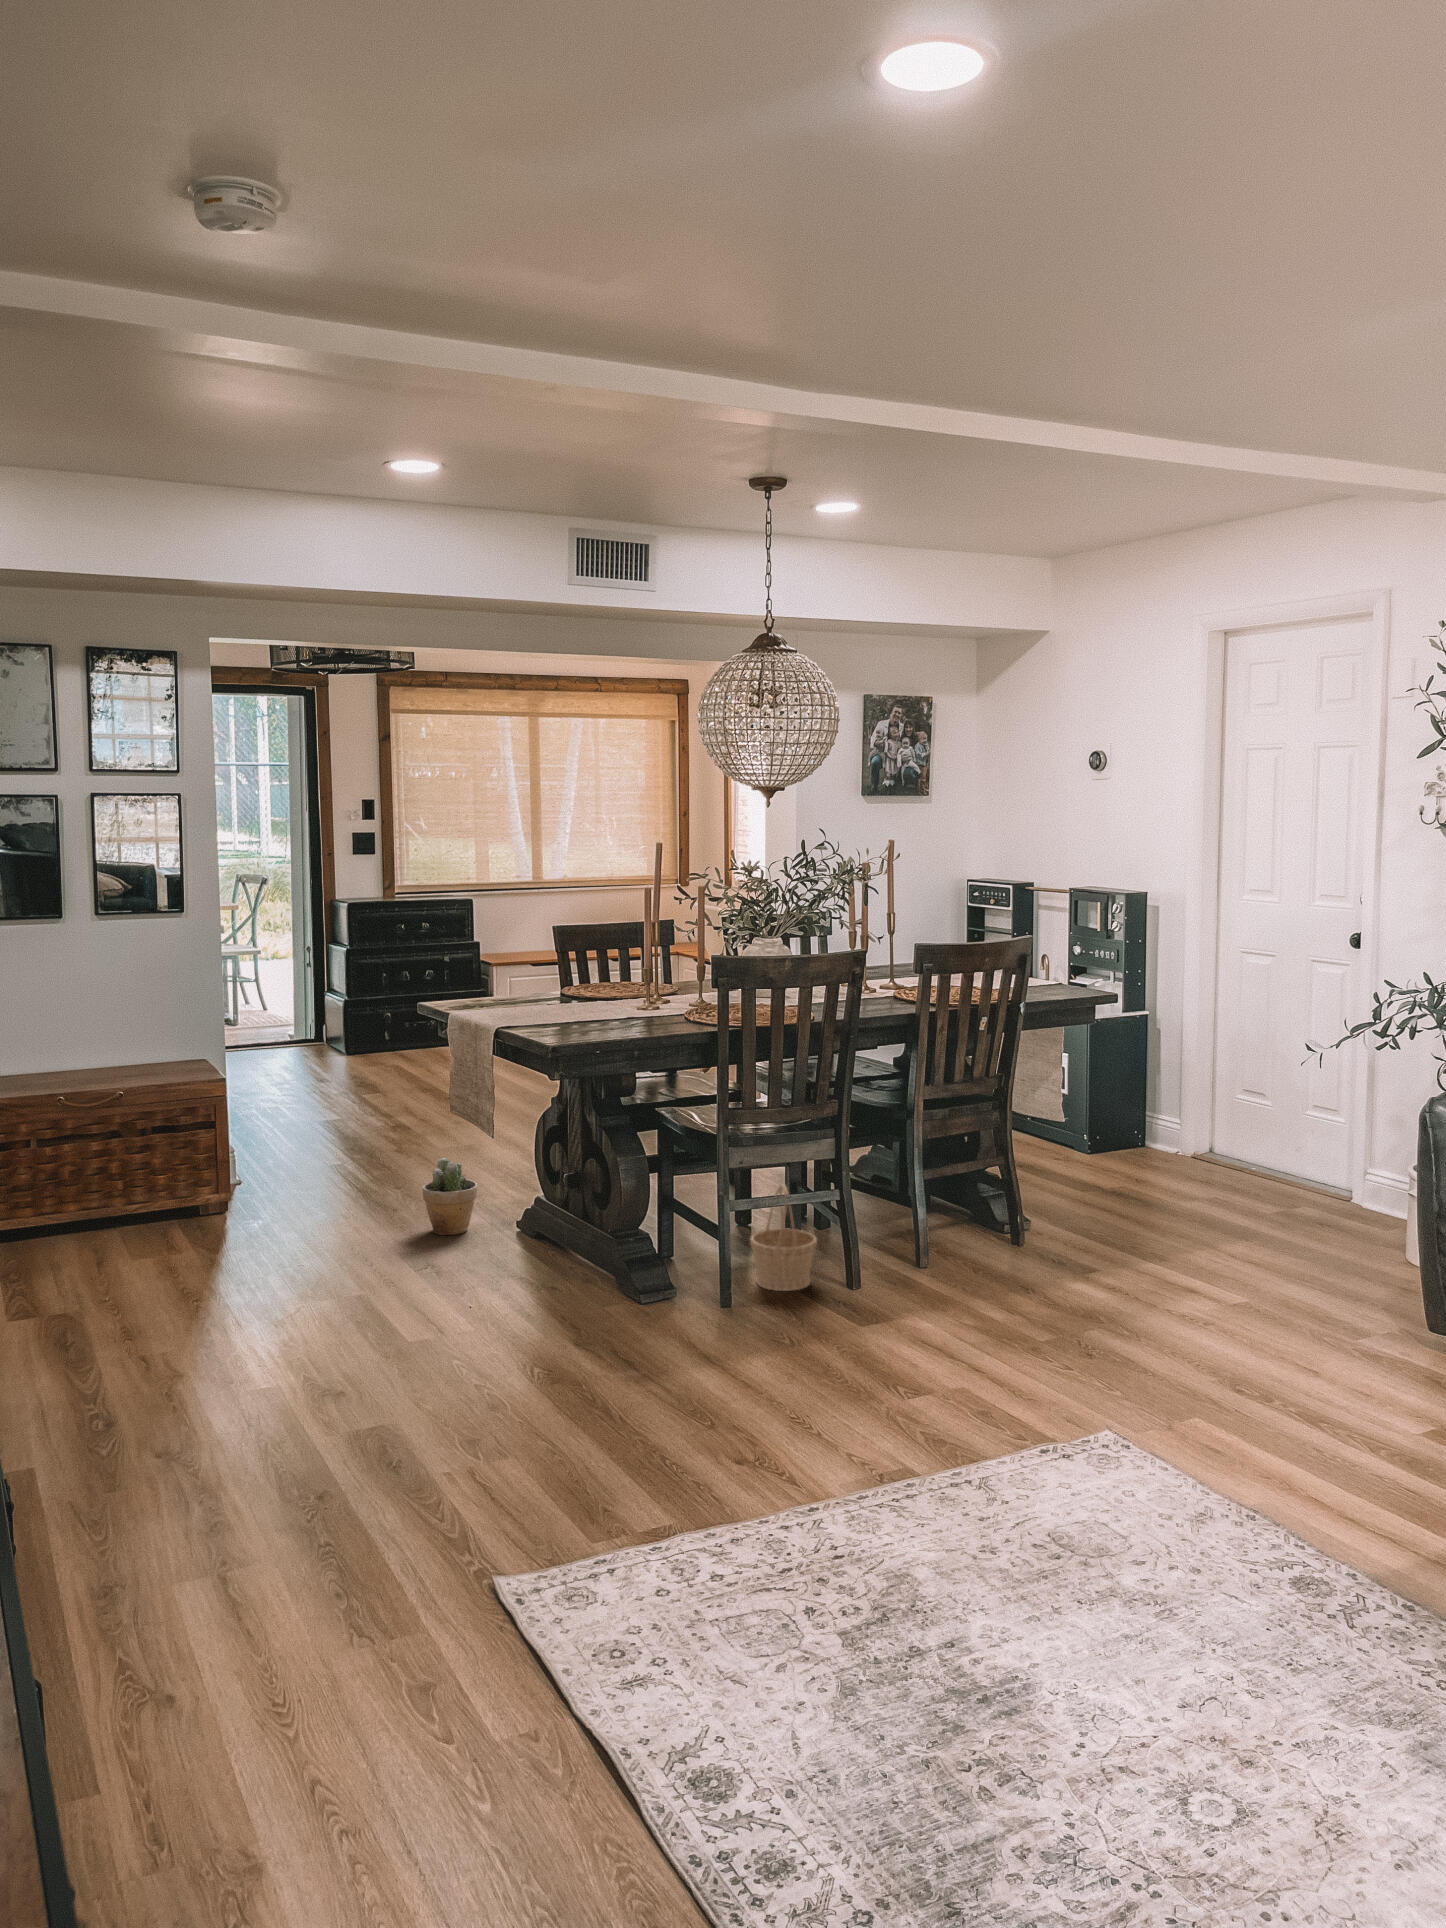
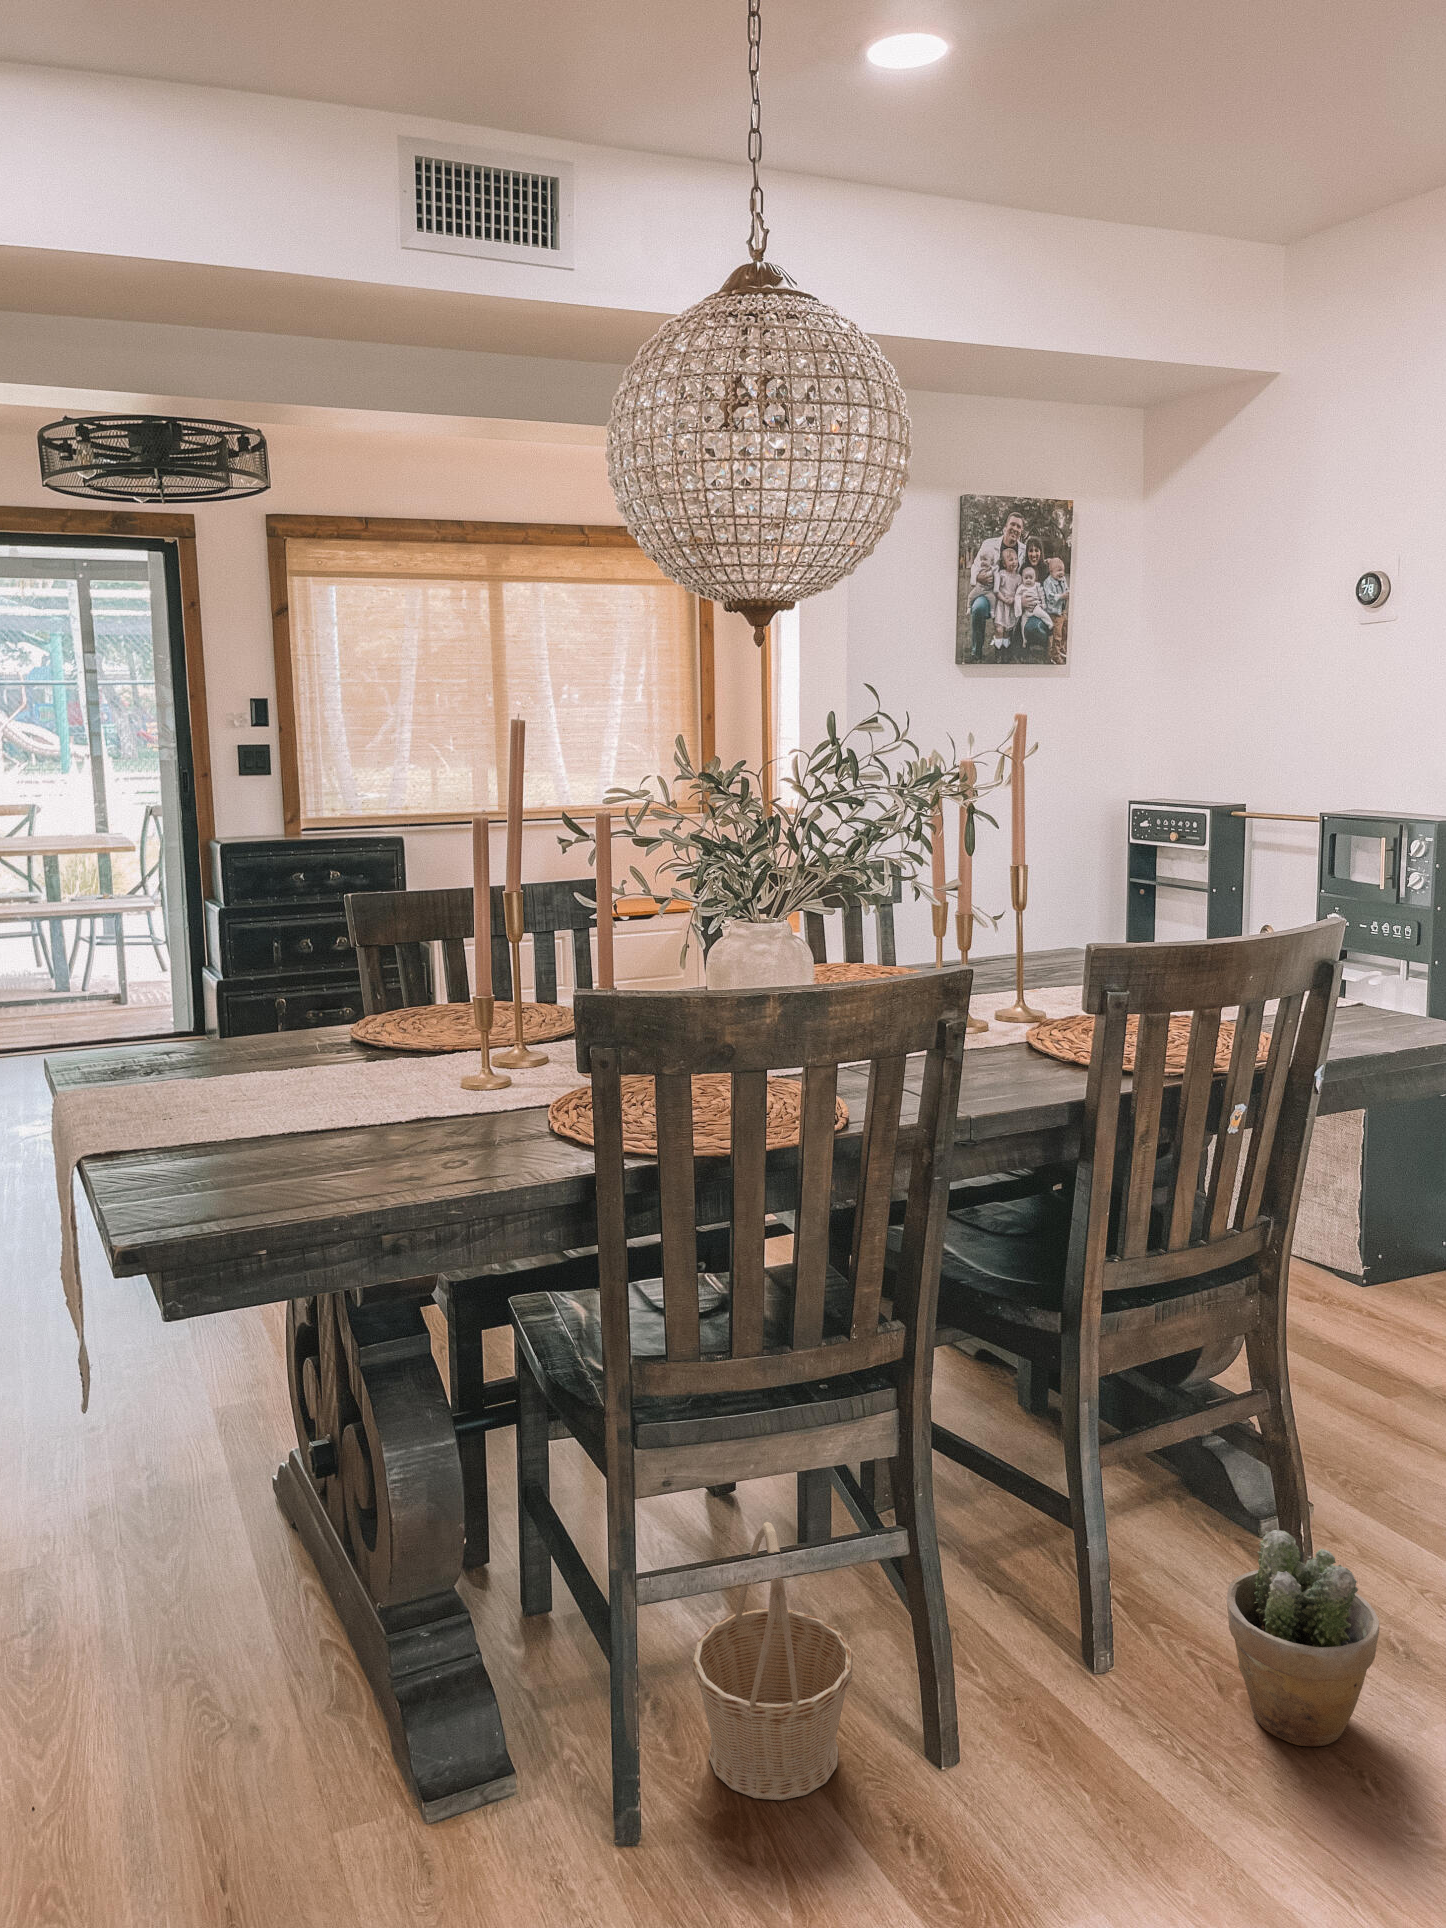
potted plant: present [422,1158,478,1235] -> present [1227,1530,1379,1747]

